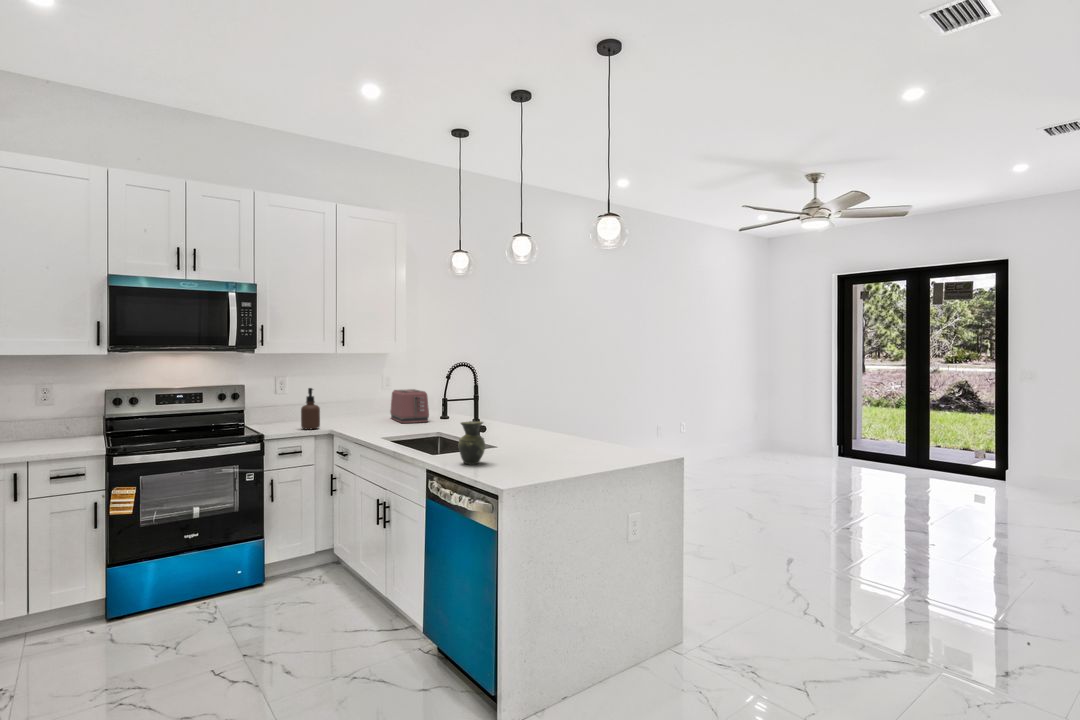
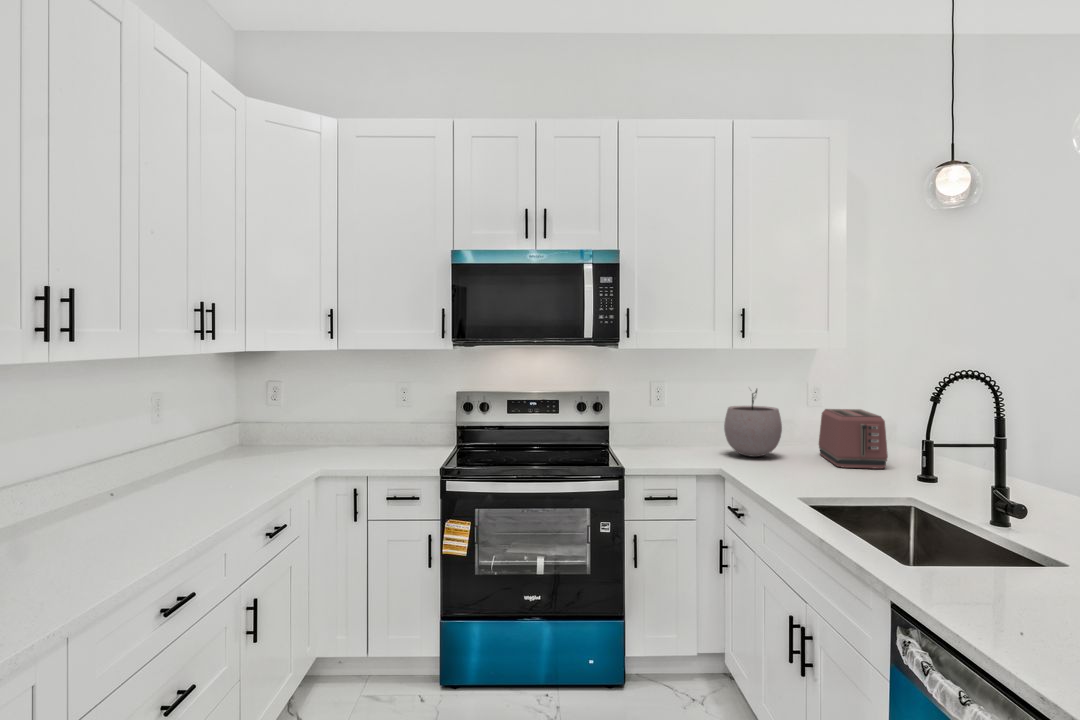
plant pot: none [331,377,368,422] -> present [724,389,782,457]
soap dispenser: present [301,388,320,430] -> none [679,402,706,465]
vase: present [458,421,485,464] -> none [974,517,1049,623]

